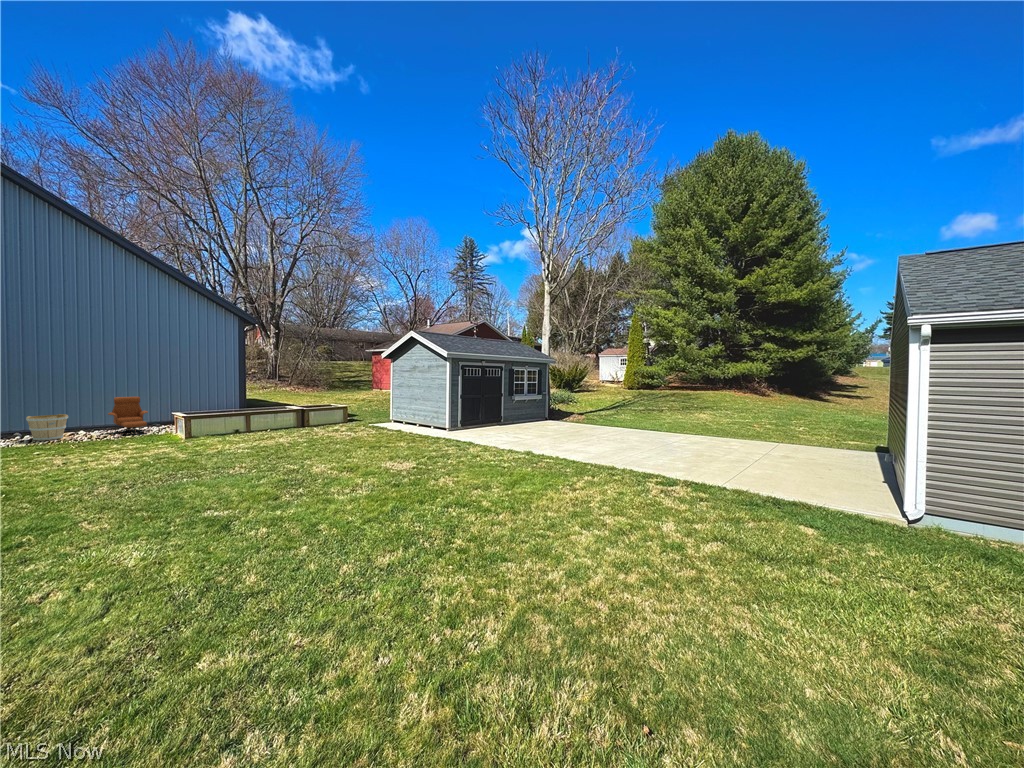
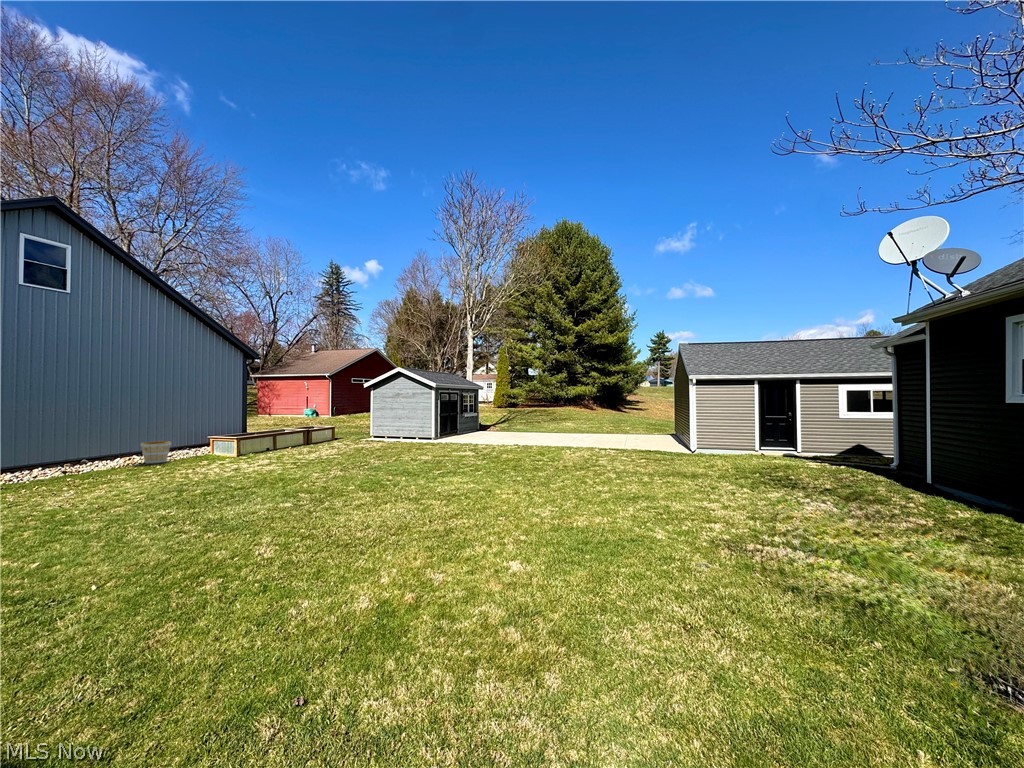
lounge chair: present [108,397,148,435] -> none [185,424,225,456]

